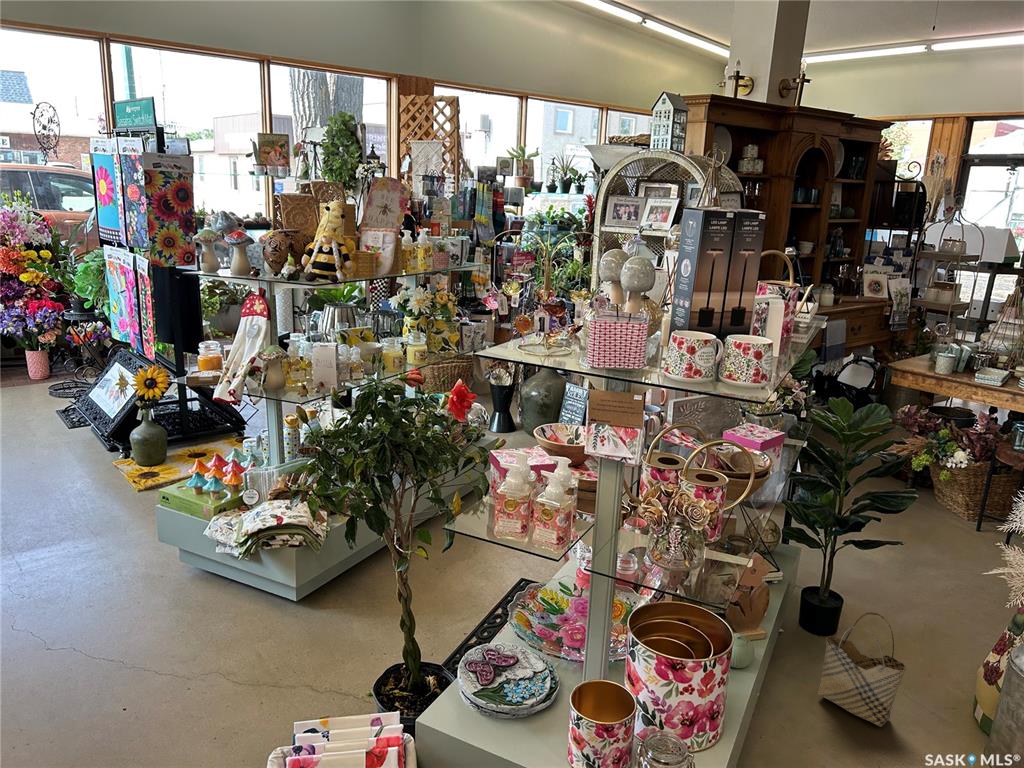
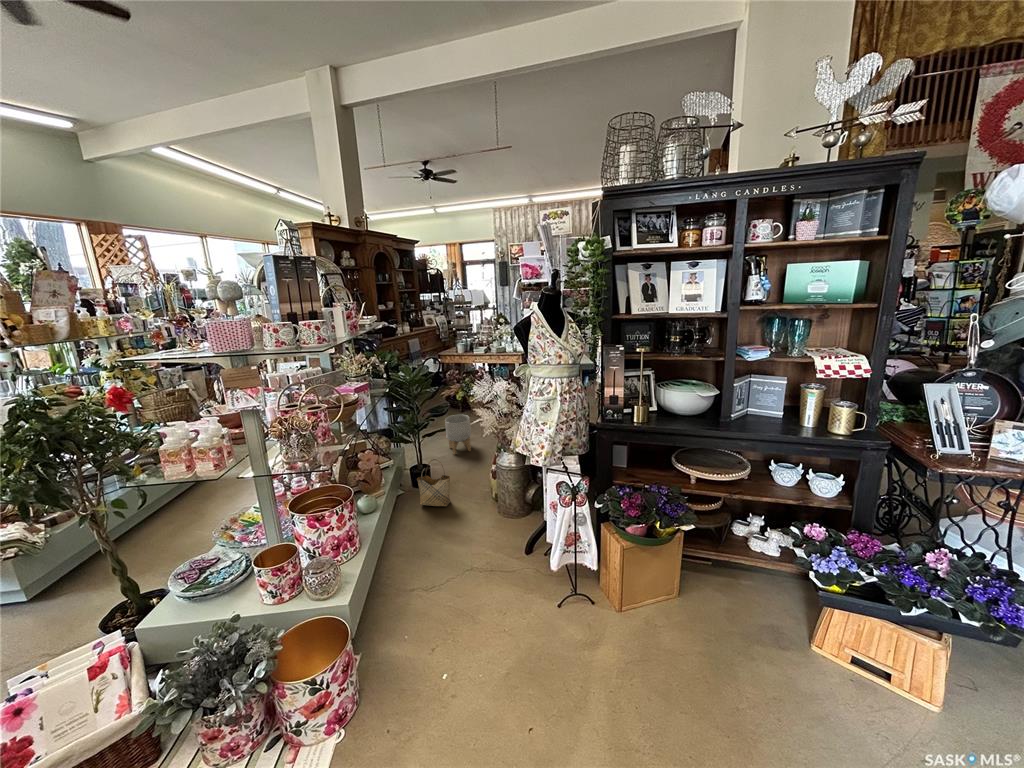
planter: none [886,519,961,615] -> present [445,414,471,455]

